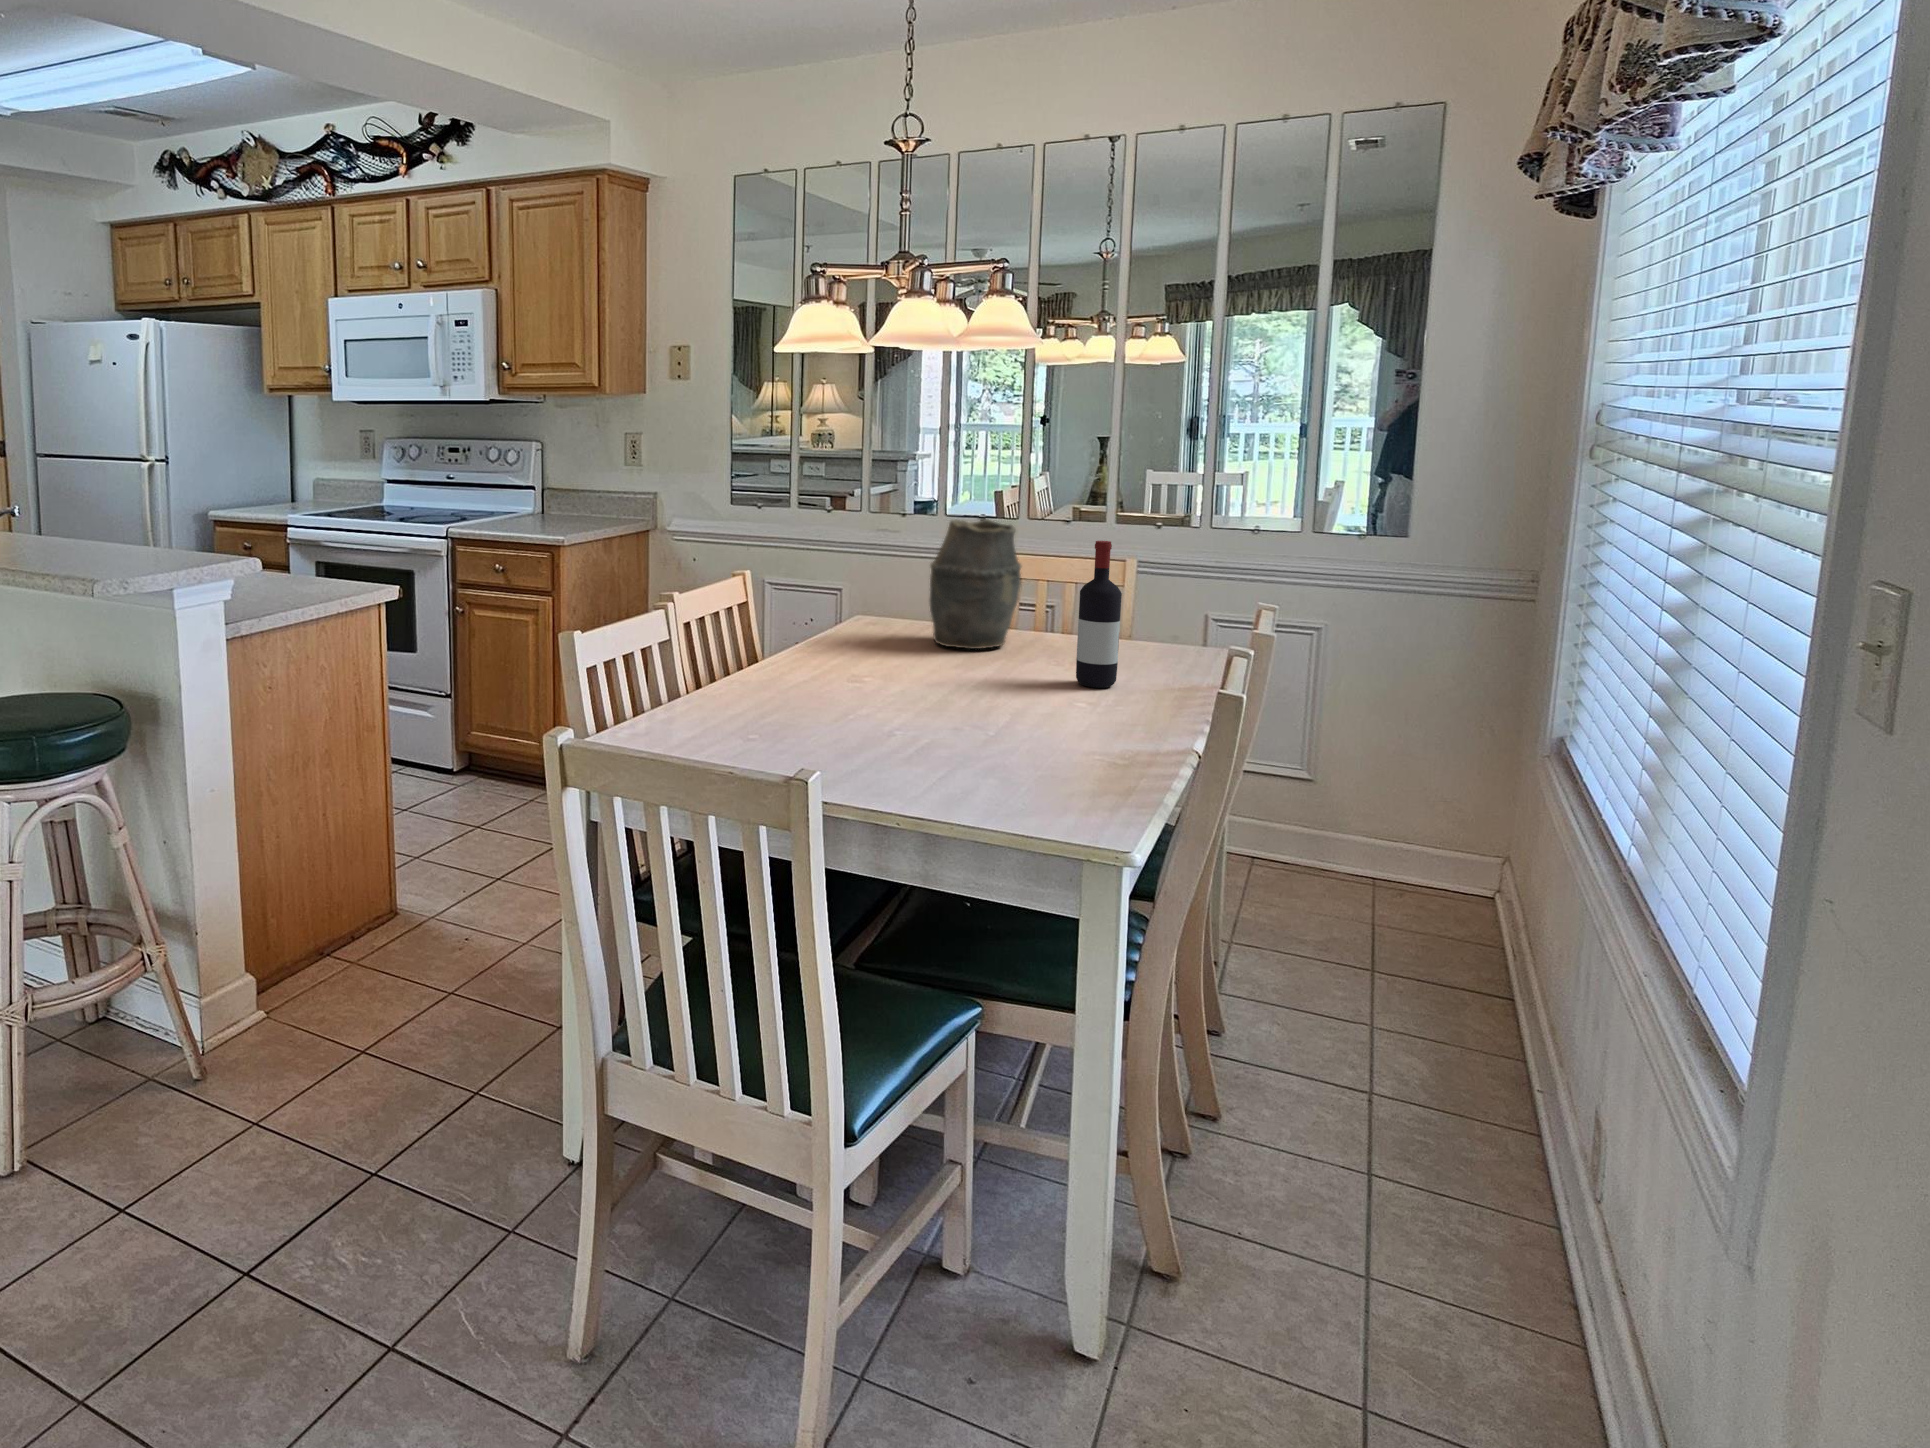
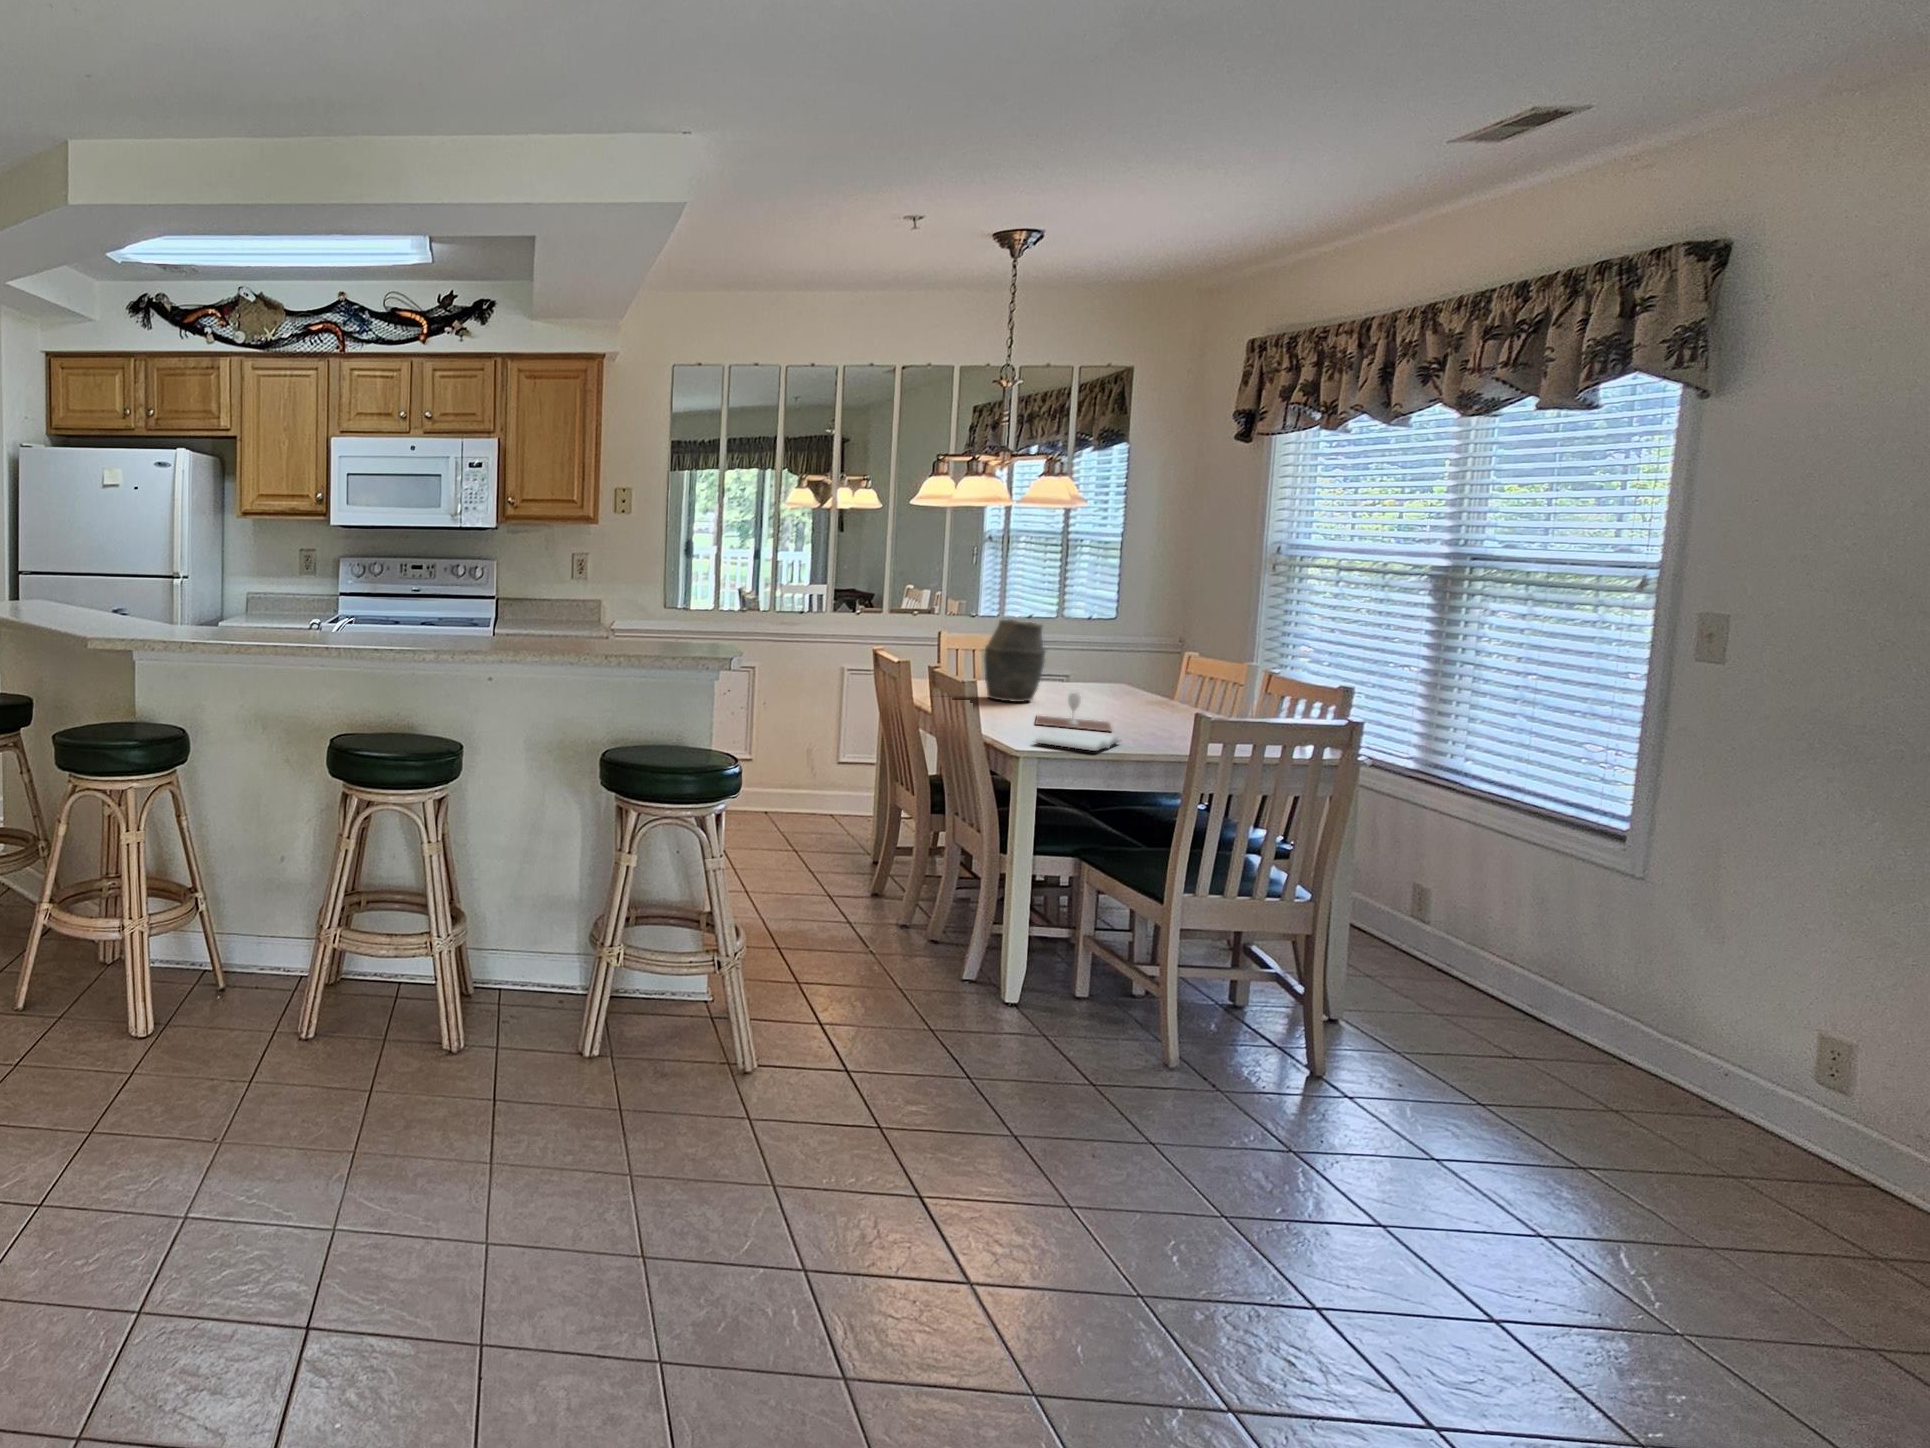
wine bottle: present [1076,541,1122,688] -> none [1123,630,1153,717]
wine glass: none [847,641,1003,710] -> present [1035,693,1111,732]
book: none [705,700,871,743] -> present [1036,730,1121,751]

